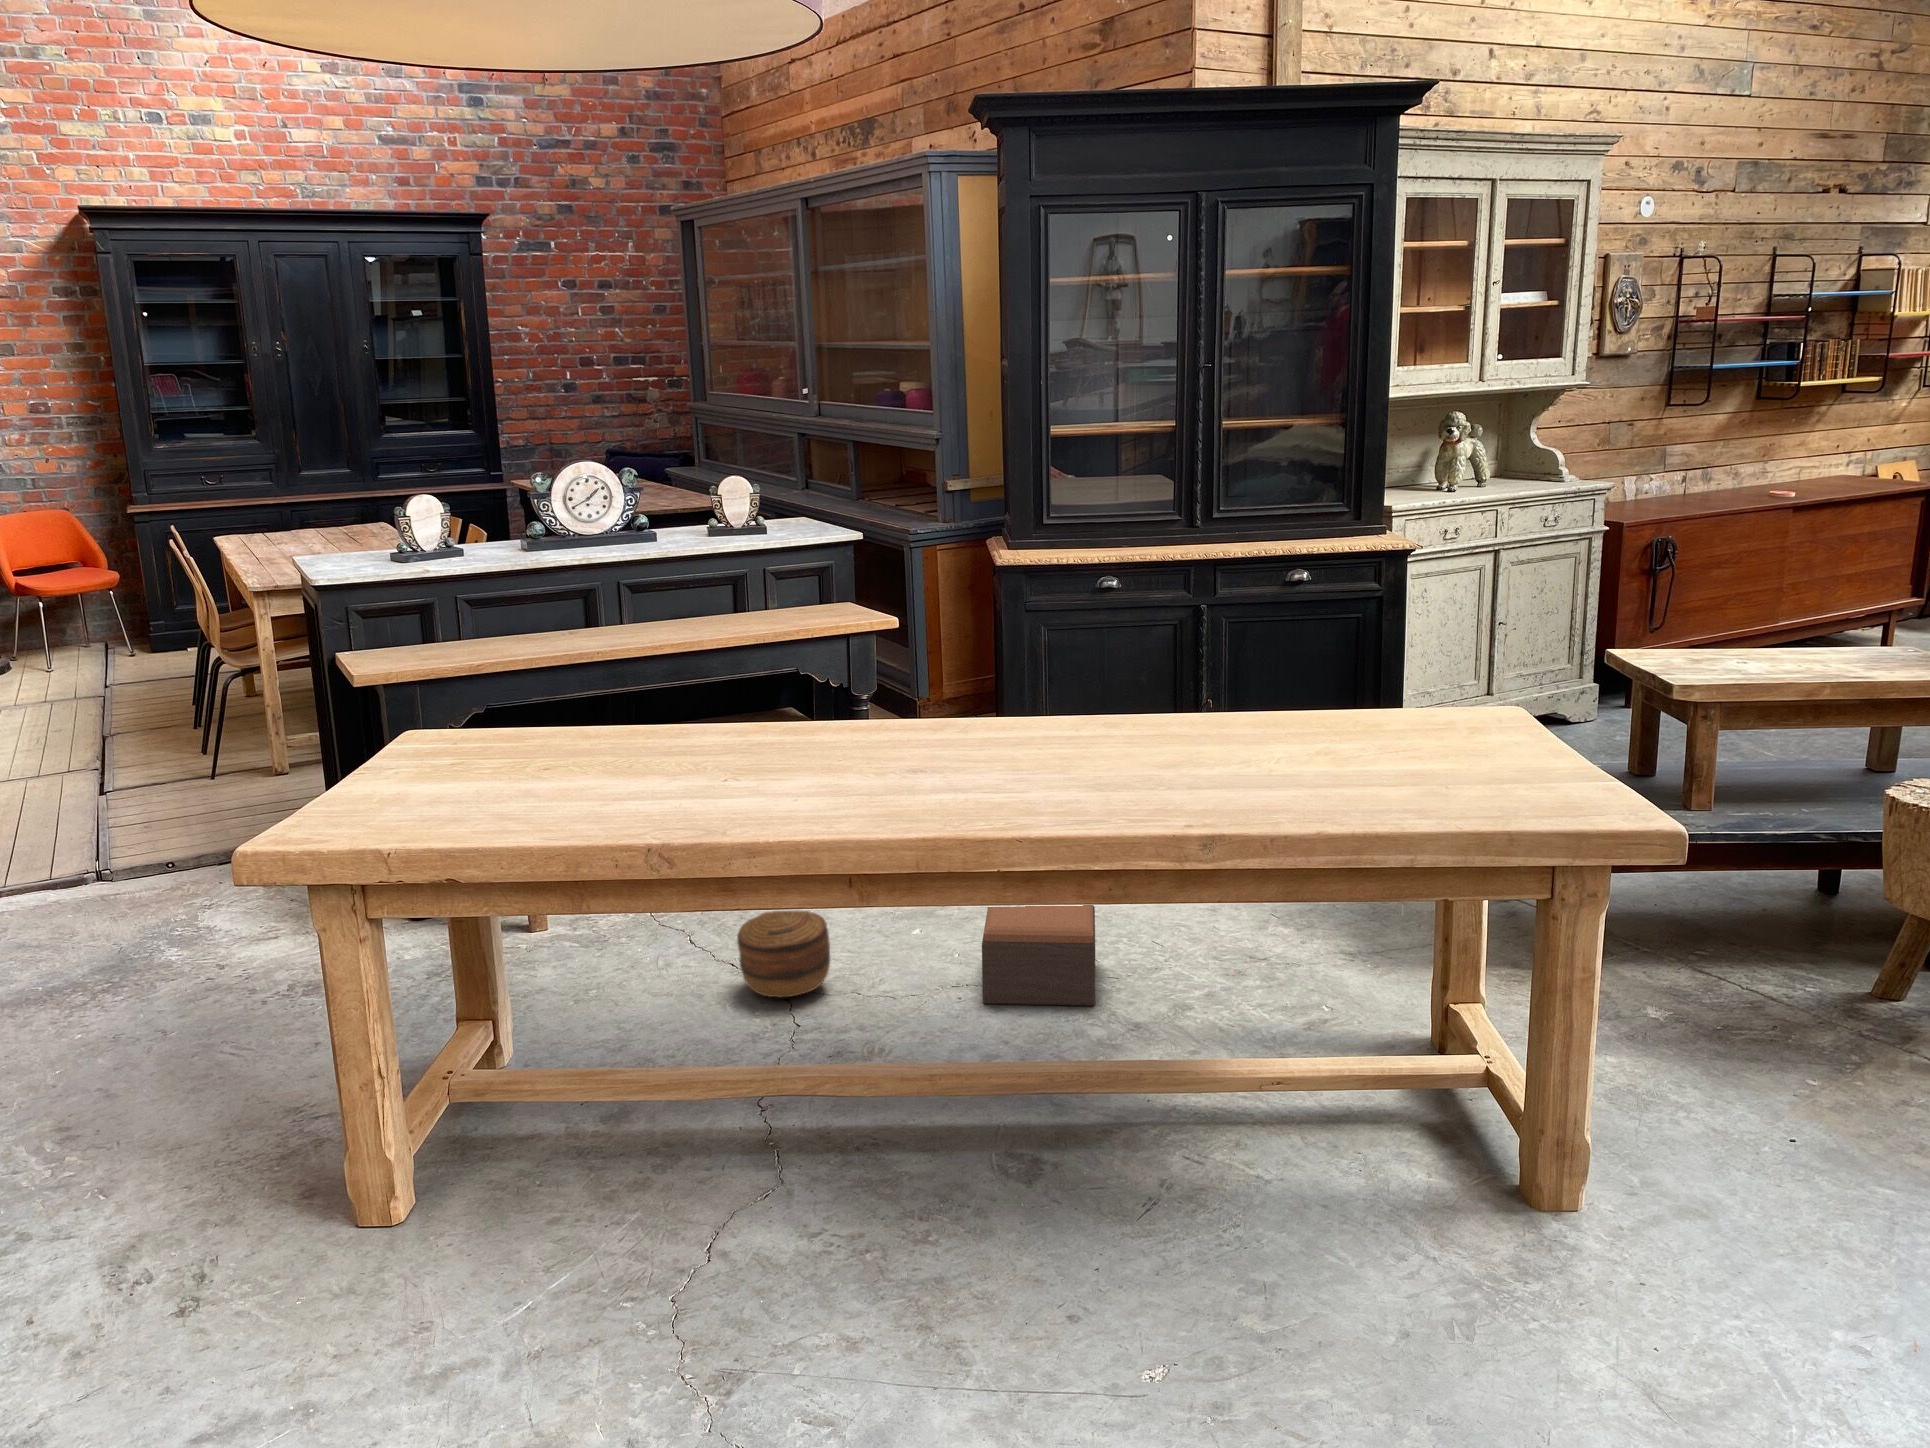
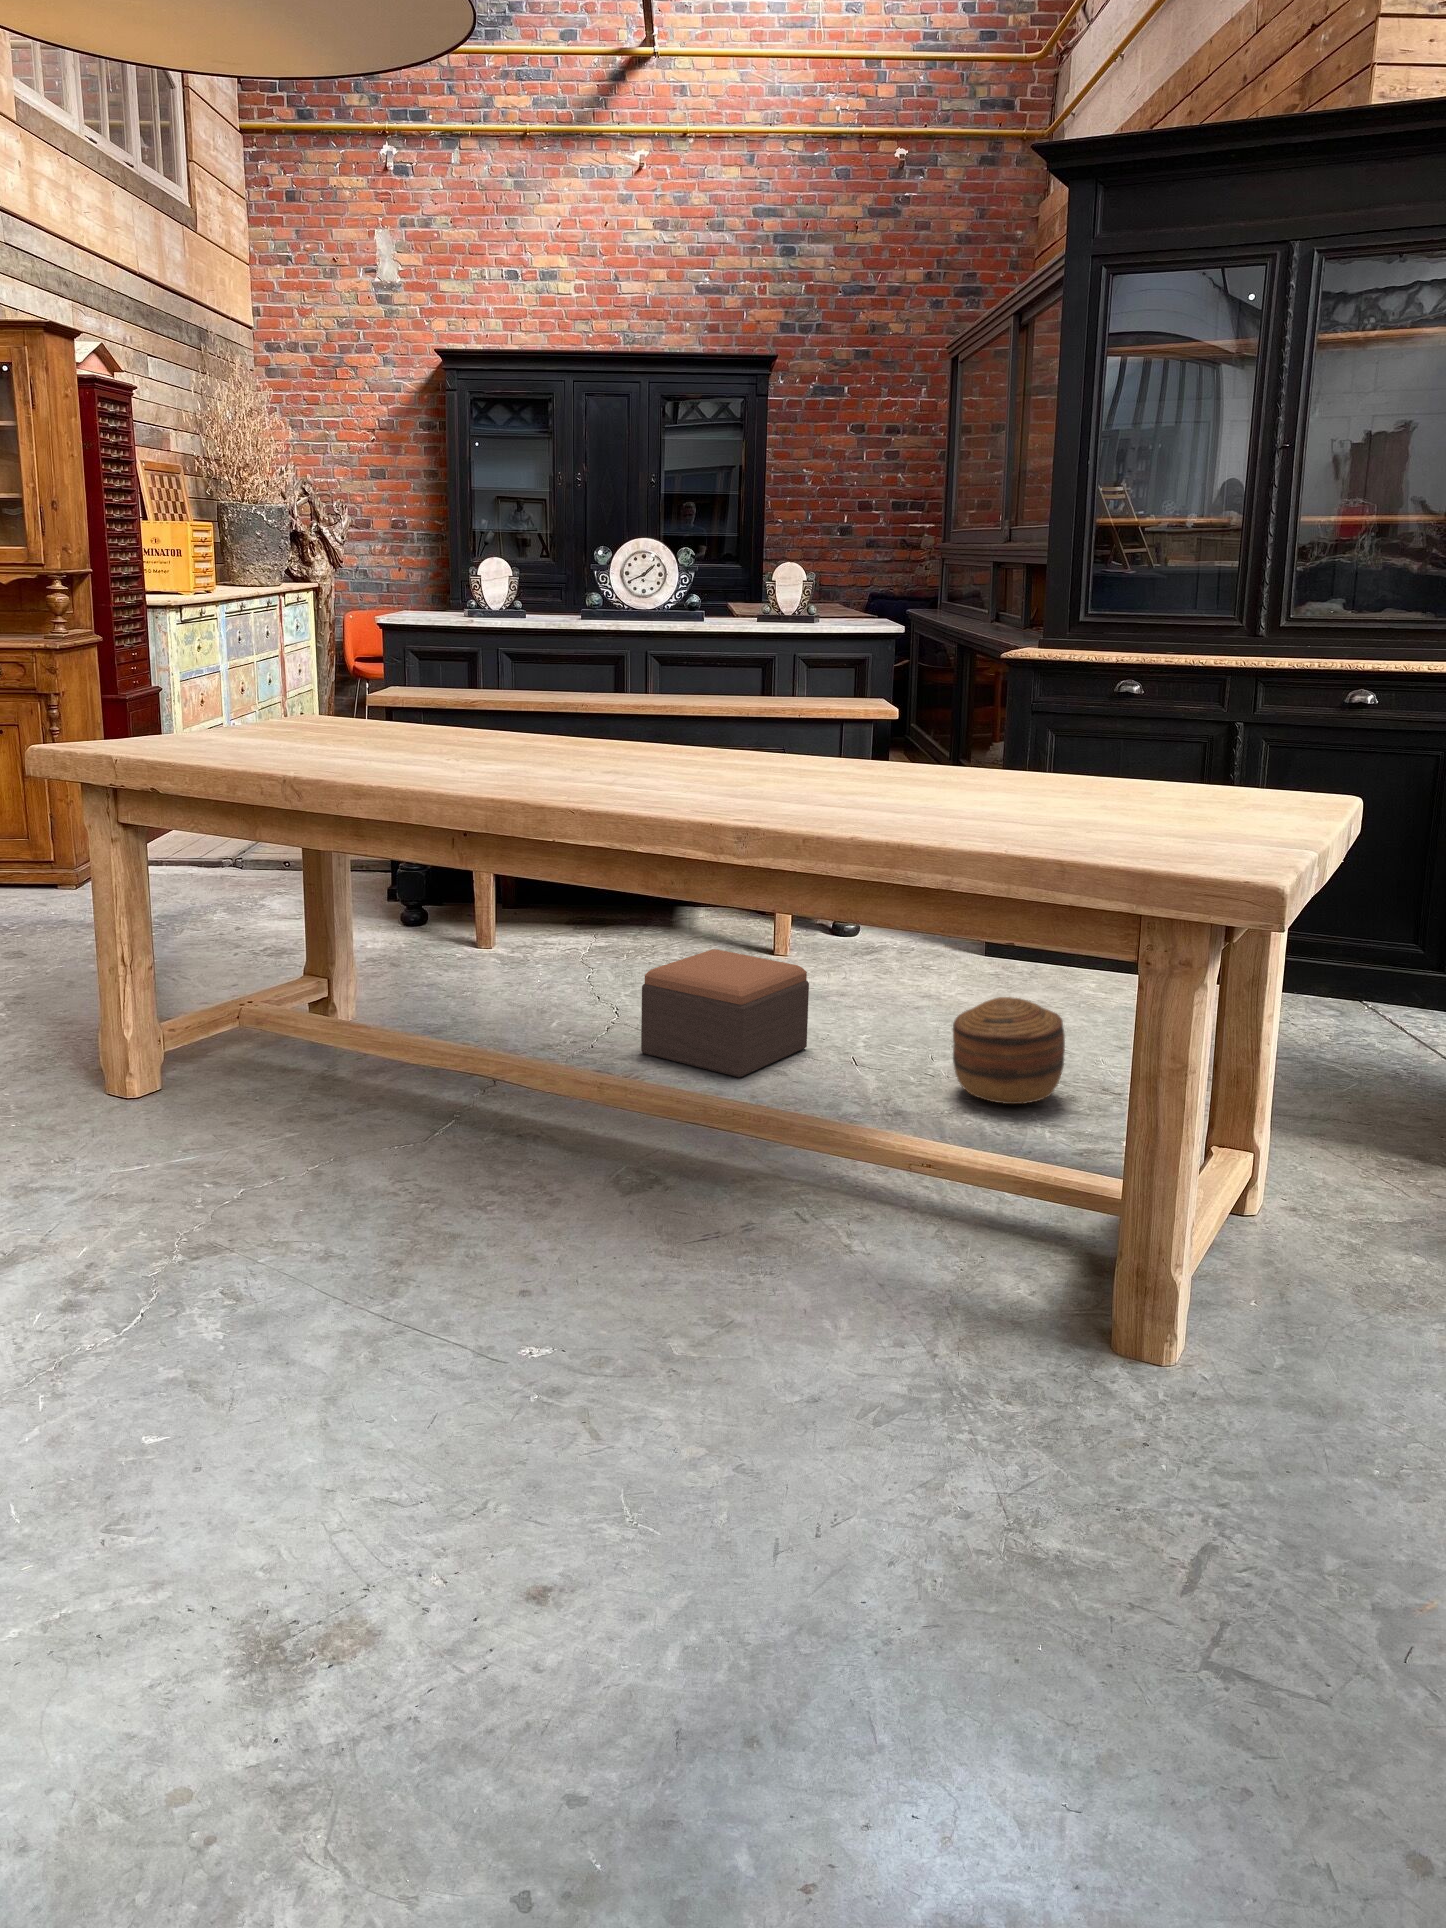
basket: present [737,911,831,997] -> present [953,997,1065,1104]

